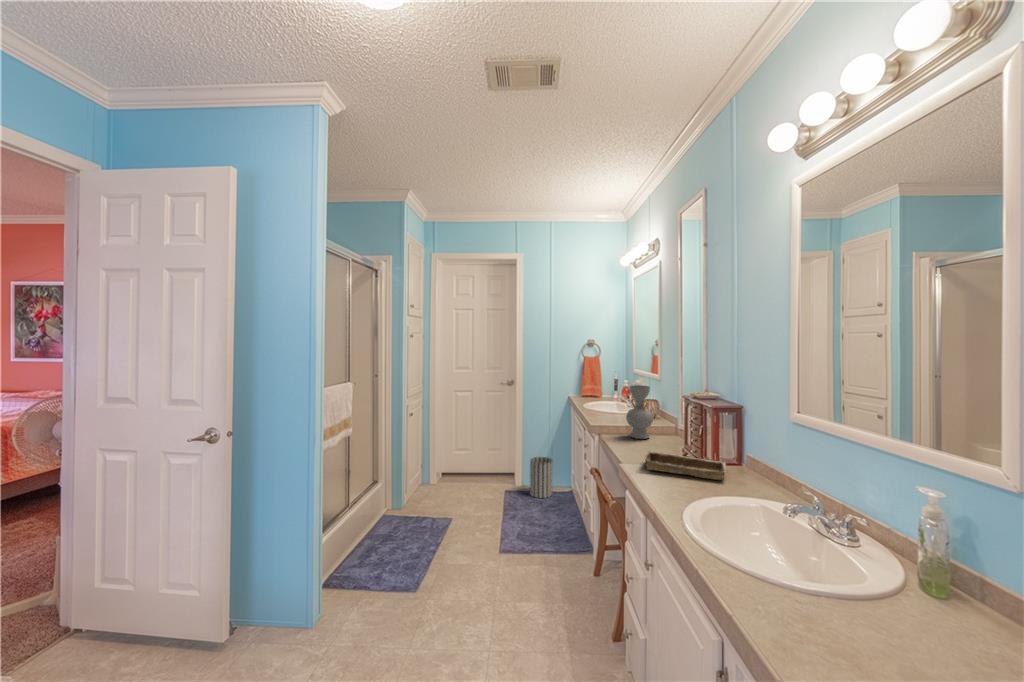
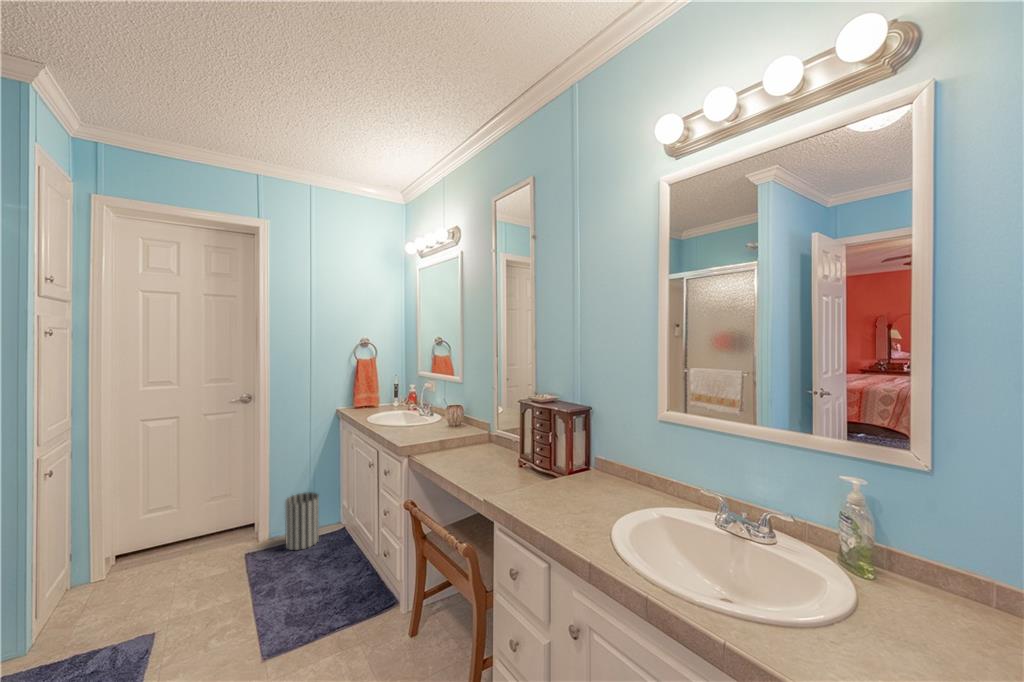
decorative vase: present [626,385,653,439] -> none [450,392,480,456]
tray: present [643,451,726,480] -> none [505,470,601,498]

